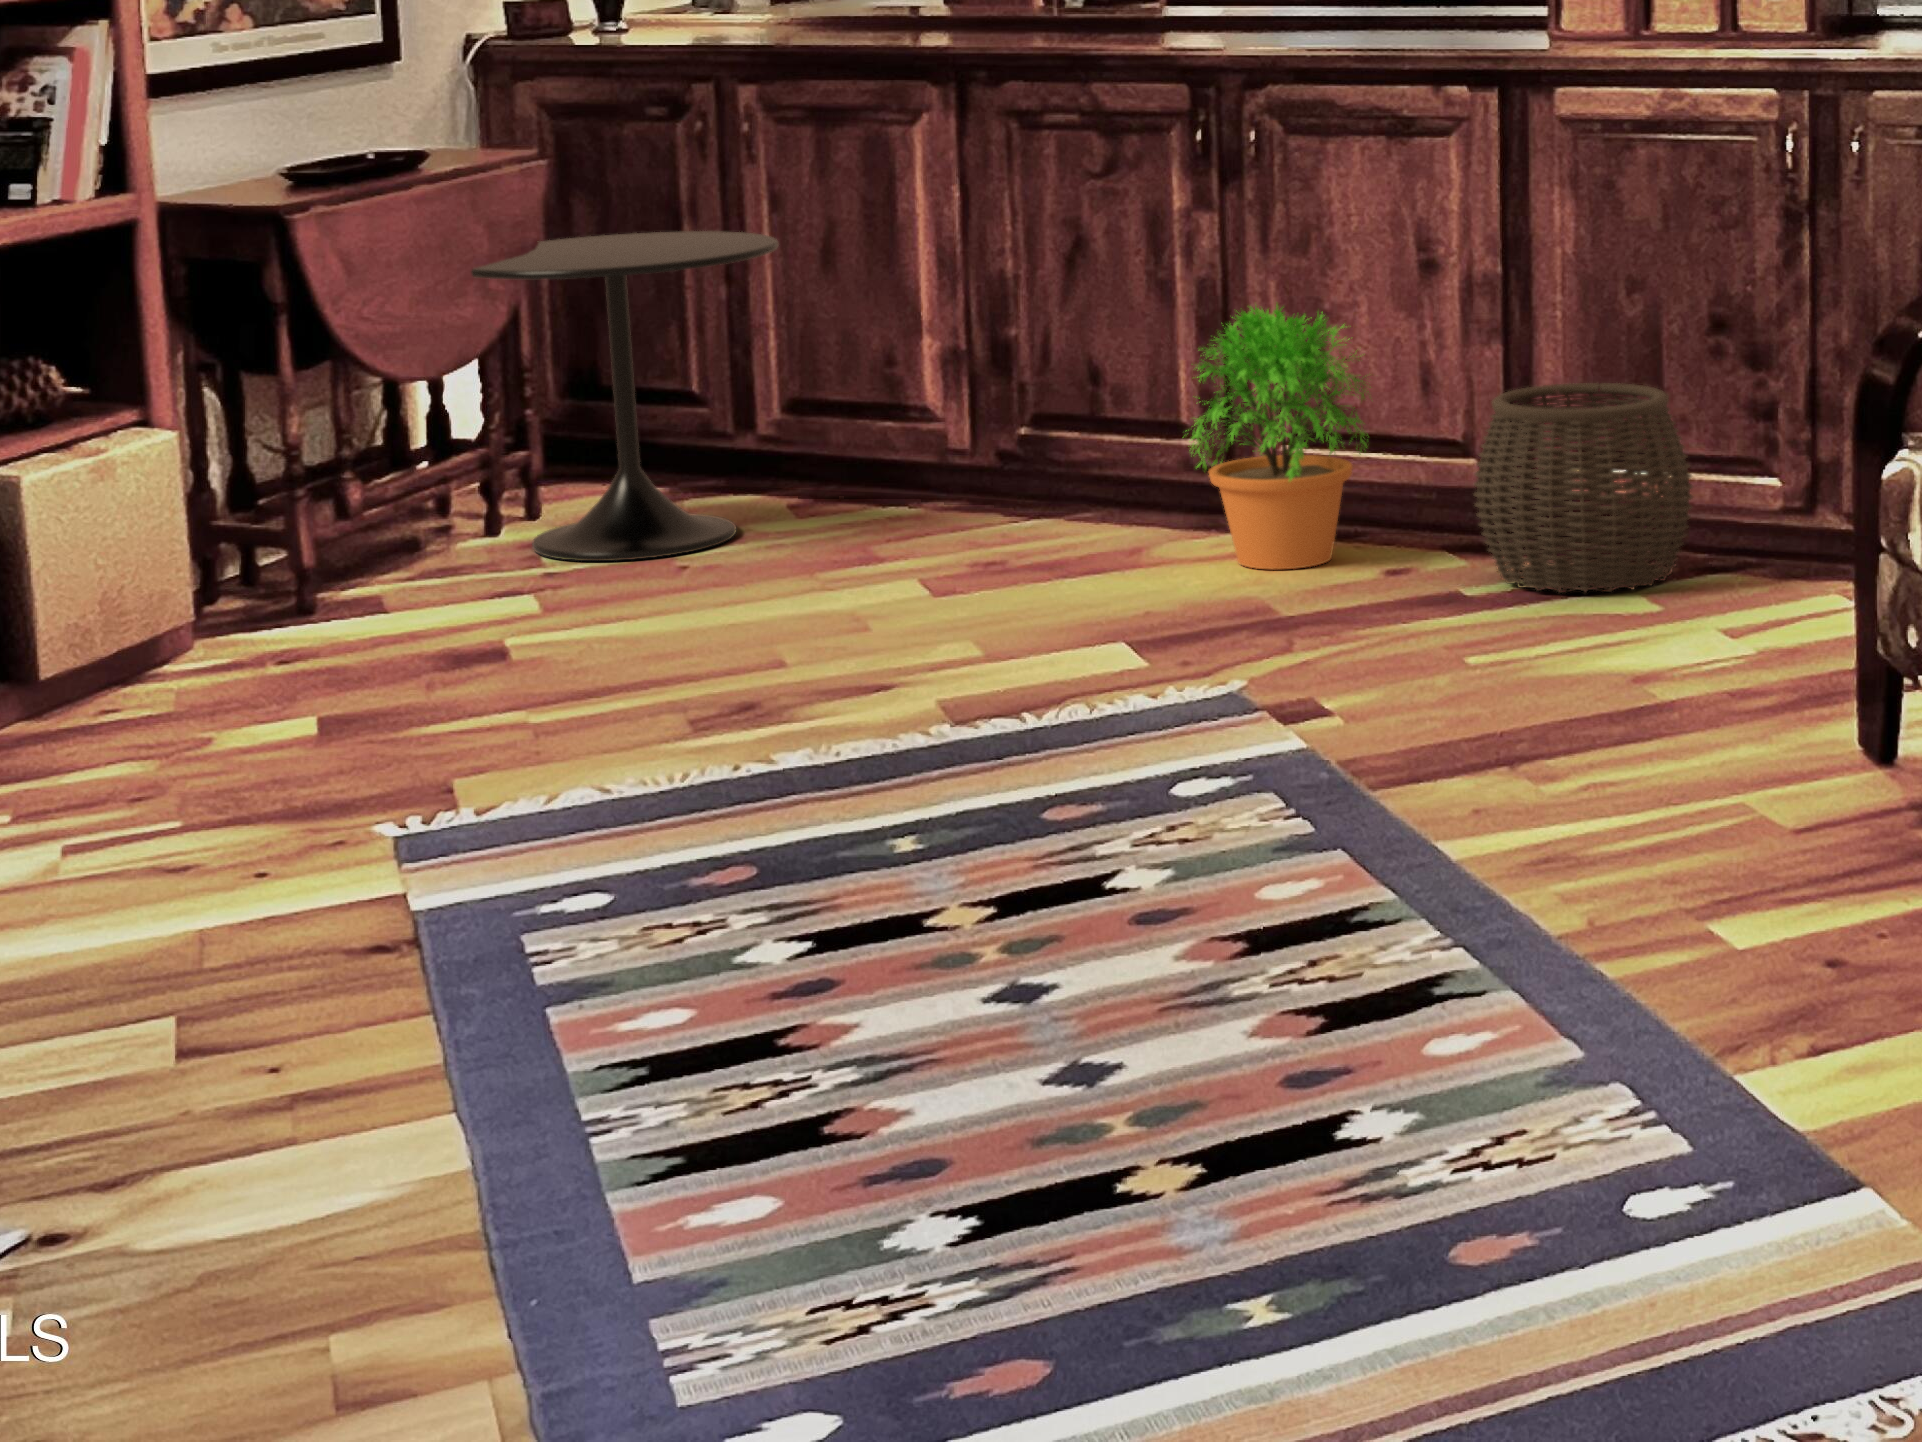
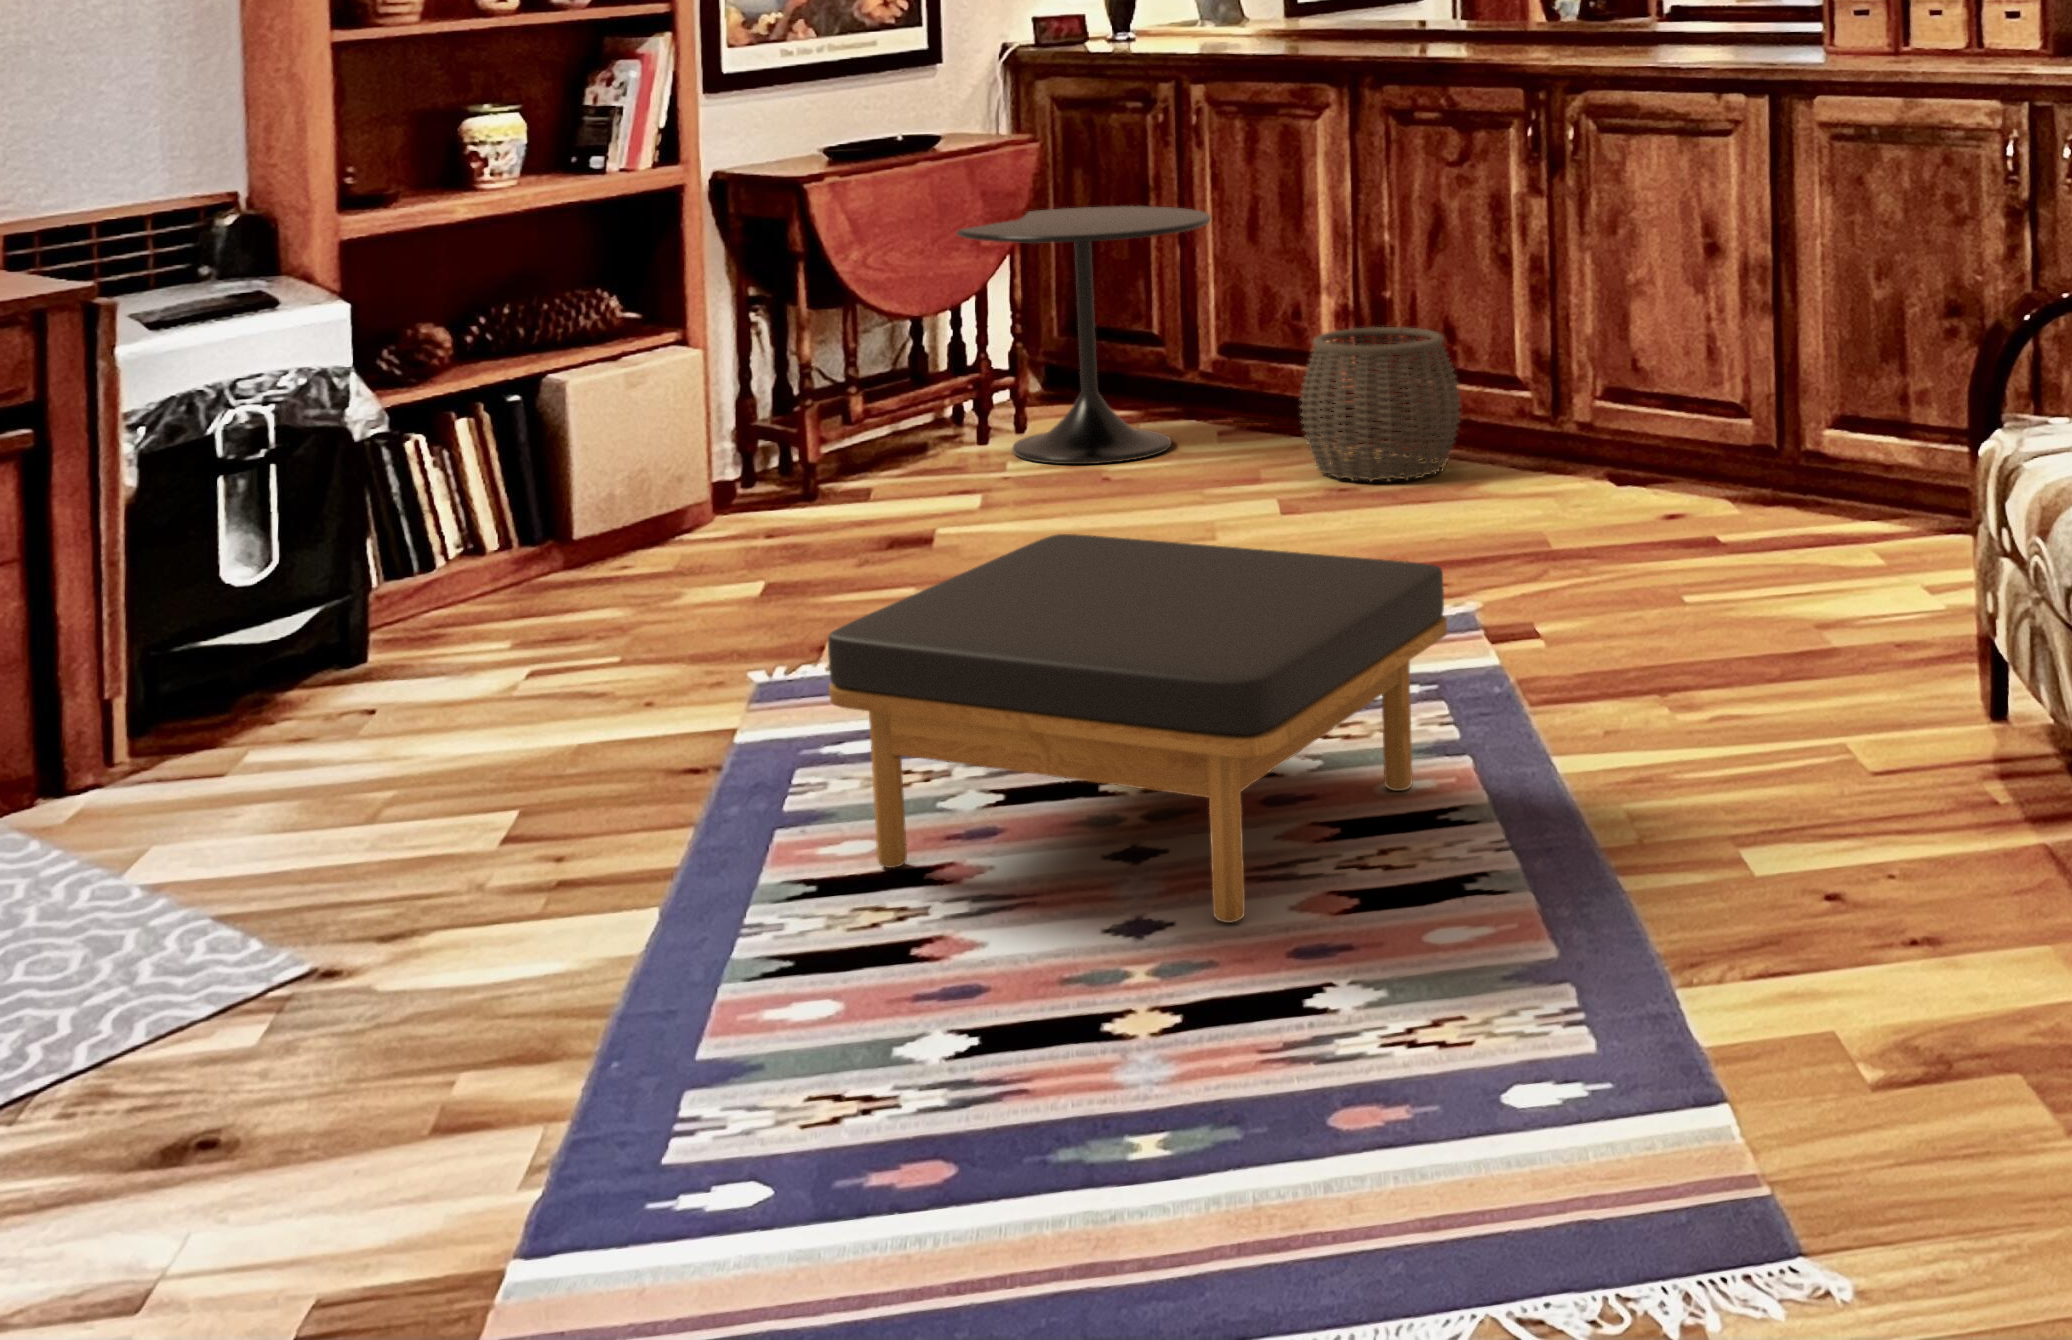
potted plant: present [1190,305,1371,569] -> none [1498,286,1677,509]
woven basket: present [1474,383,1693,593] -> present [1300,327,1461,482]
ottoman: none [628,616,1334,1060] -> present [828,534,1447,923]

